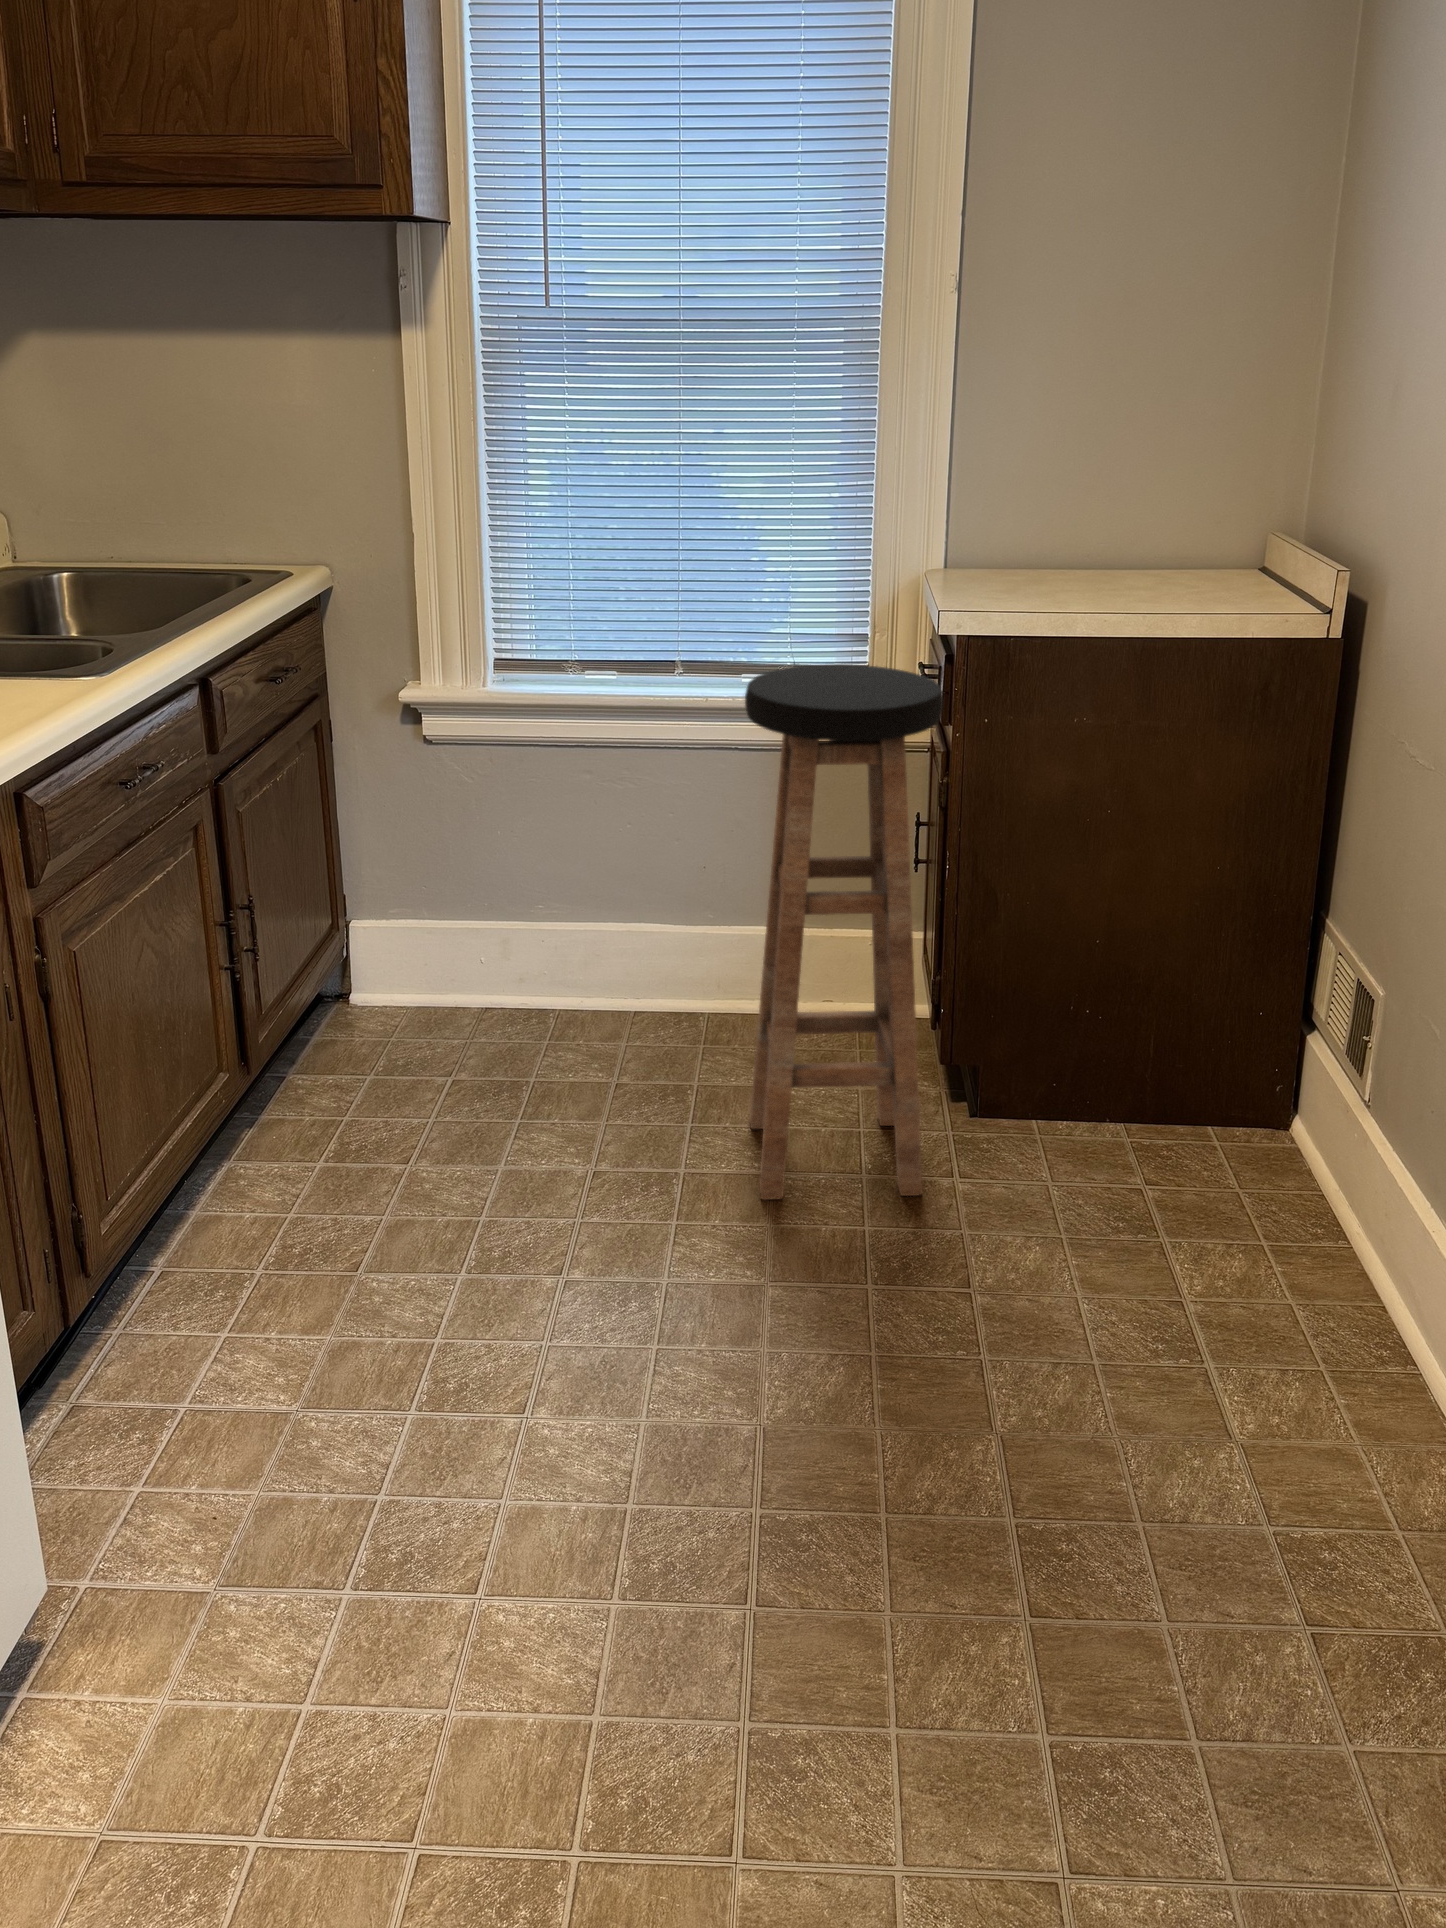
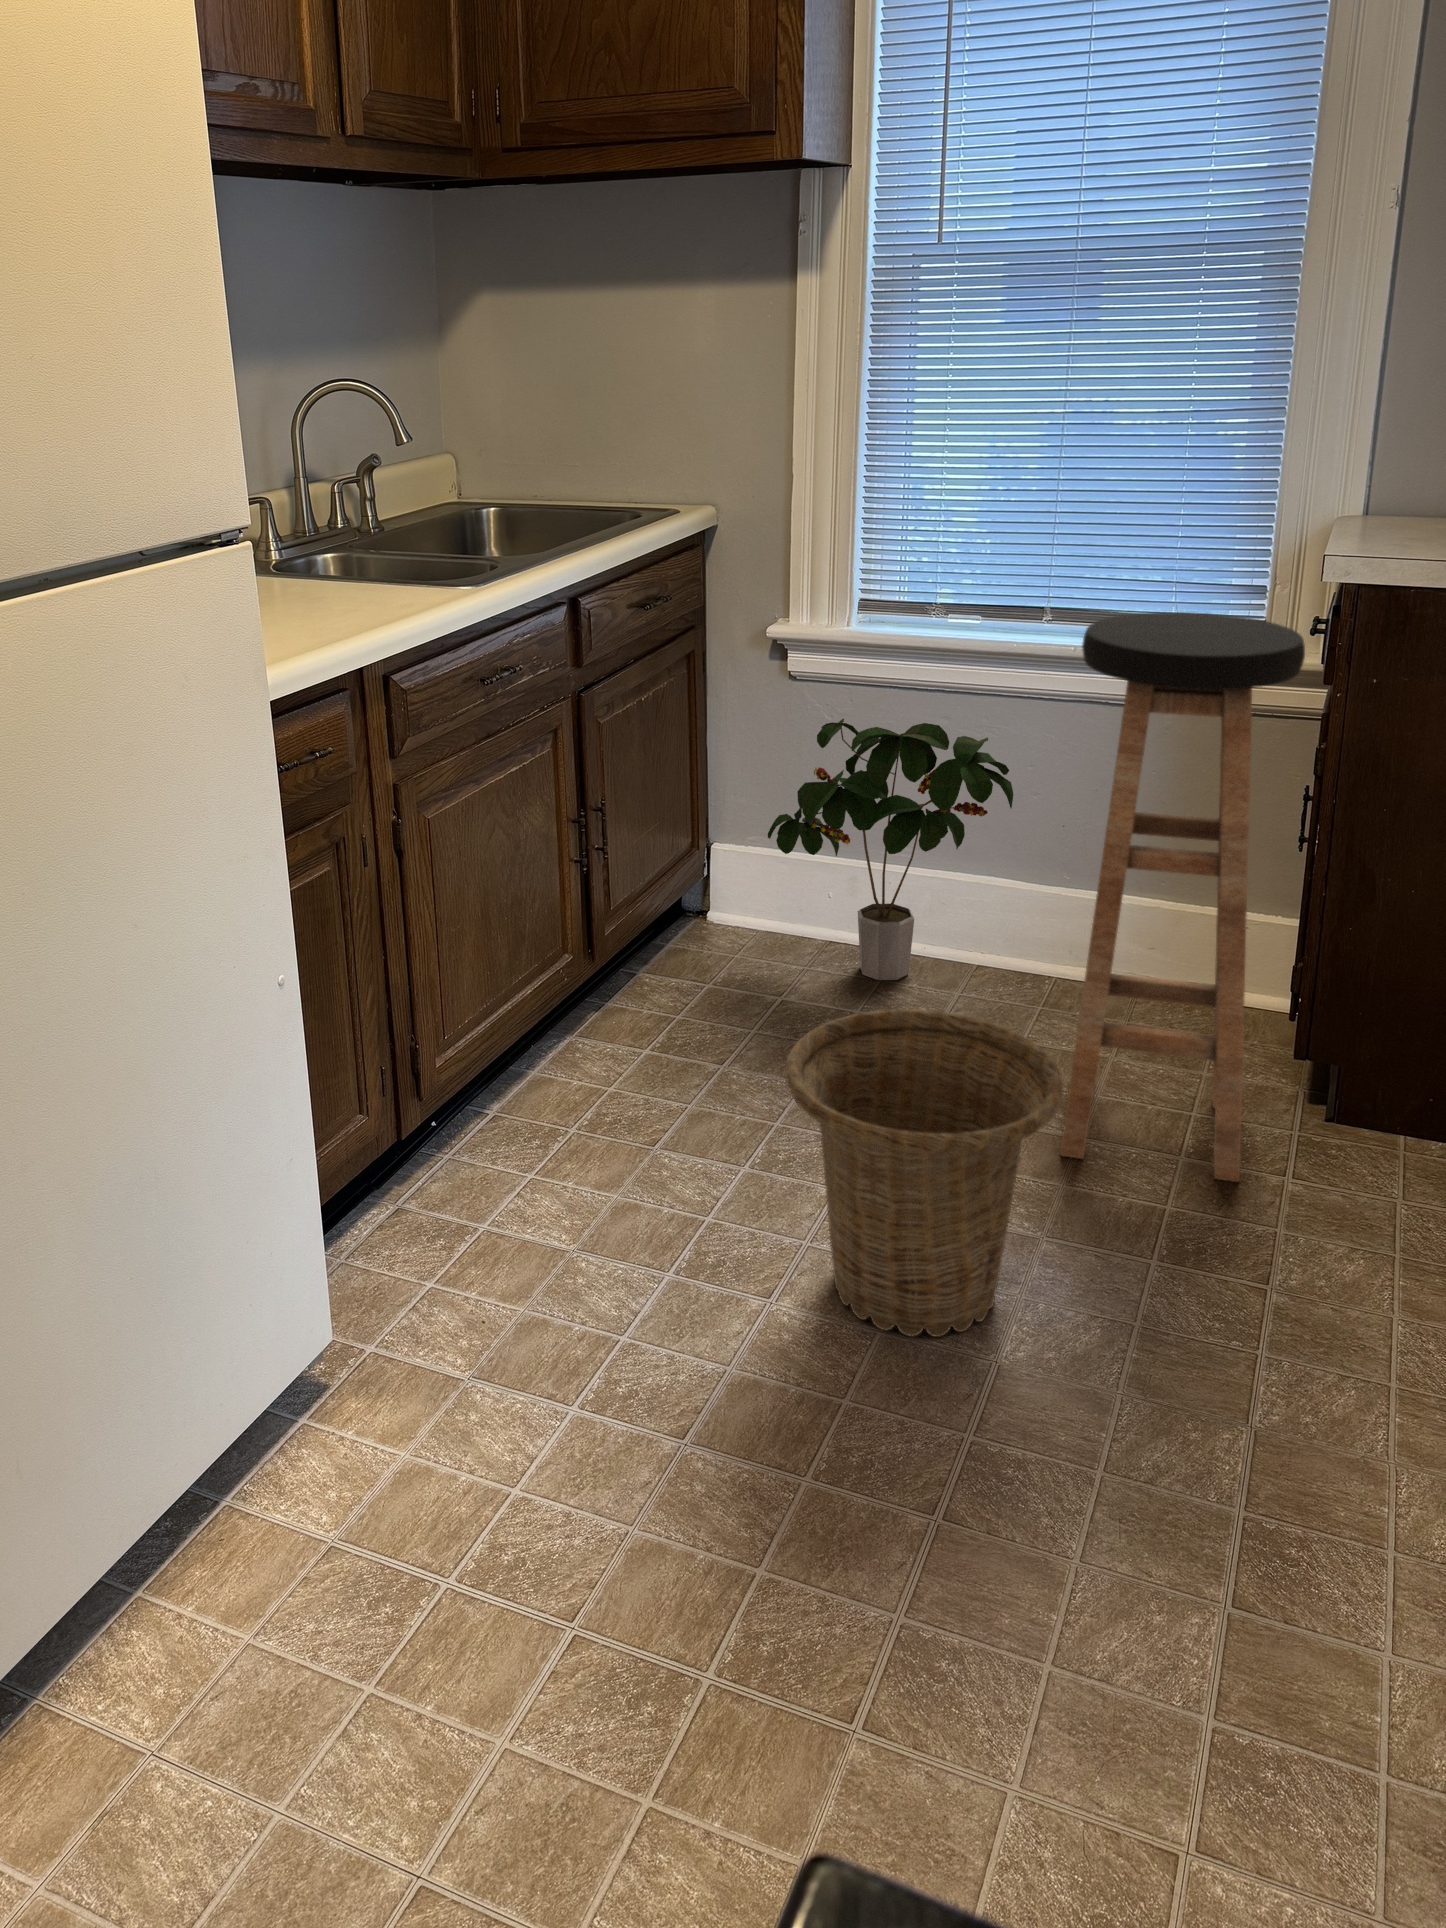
potted plant: none [412,782,660,1046] -> present [768,719,1013,980]
basket: none [523,1083,799,1420] -> present [785,1009,1063,1337]

